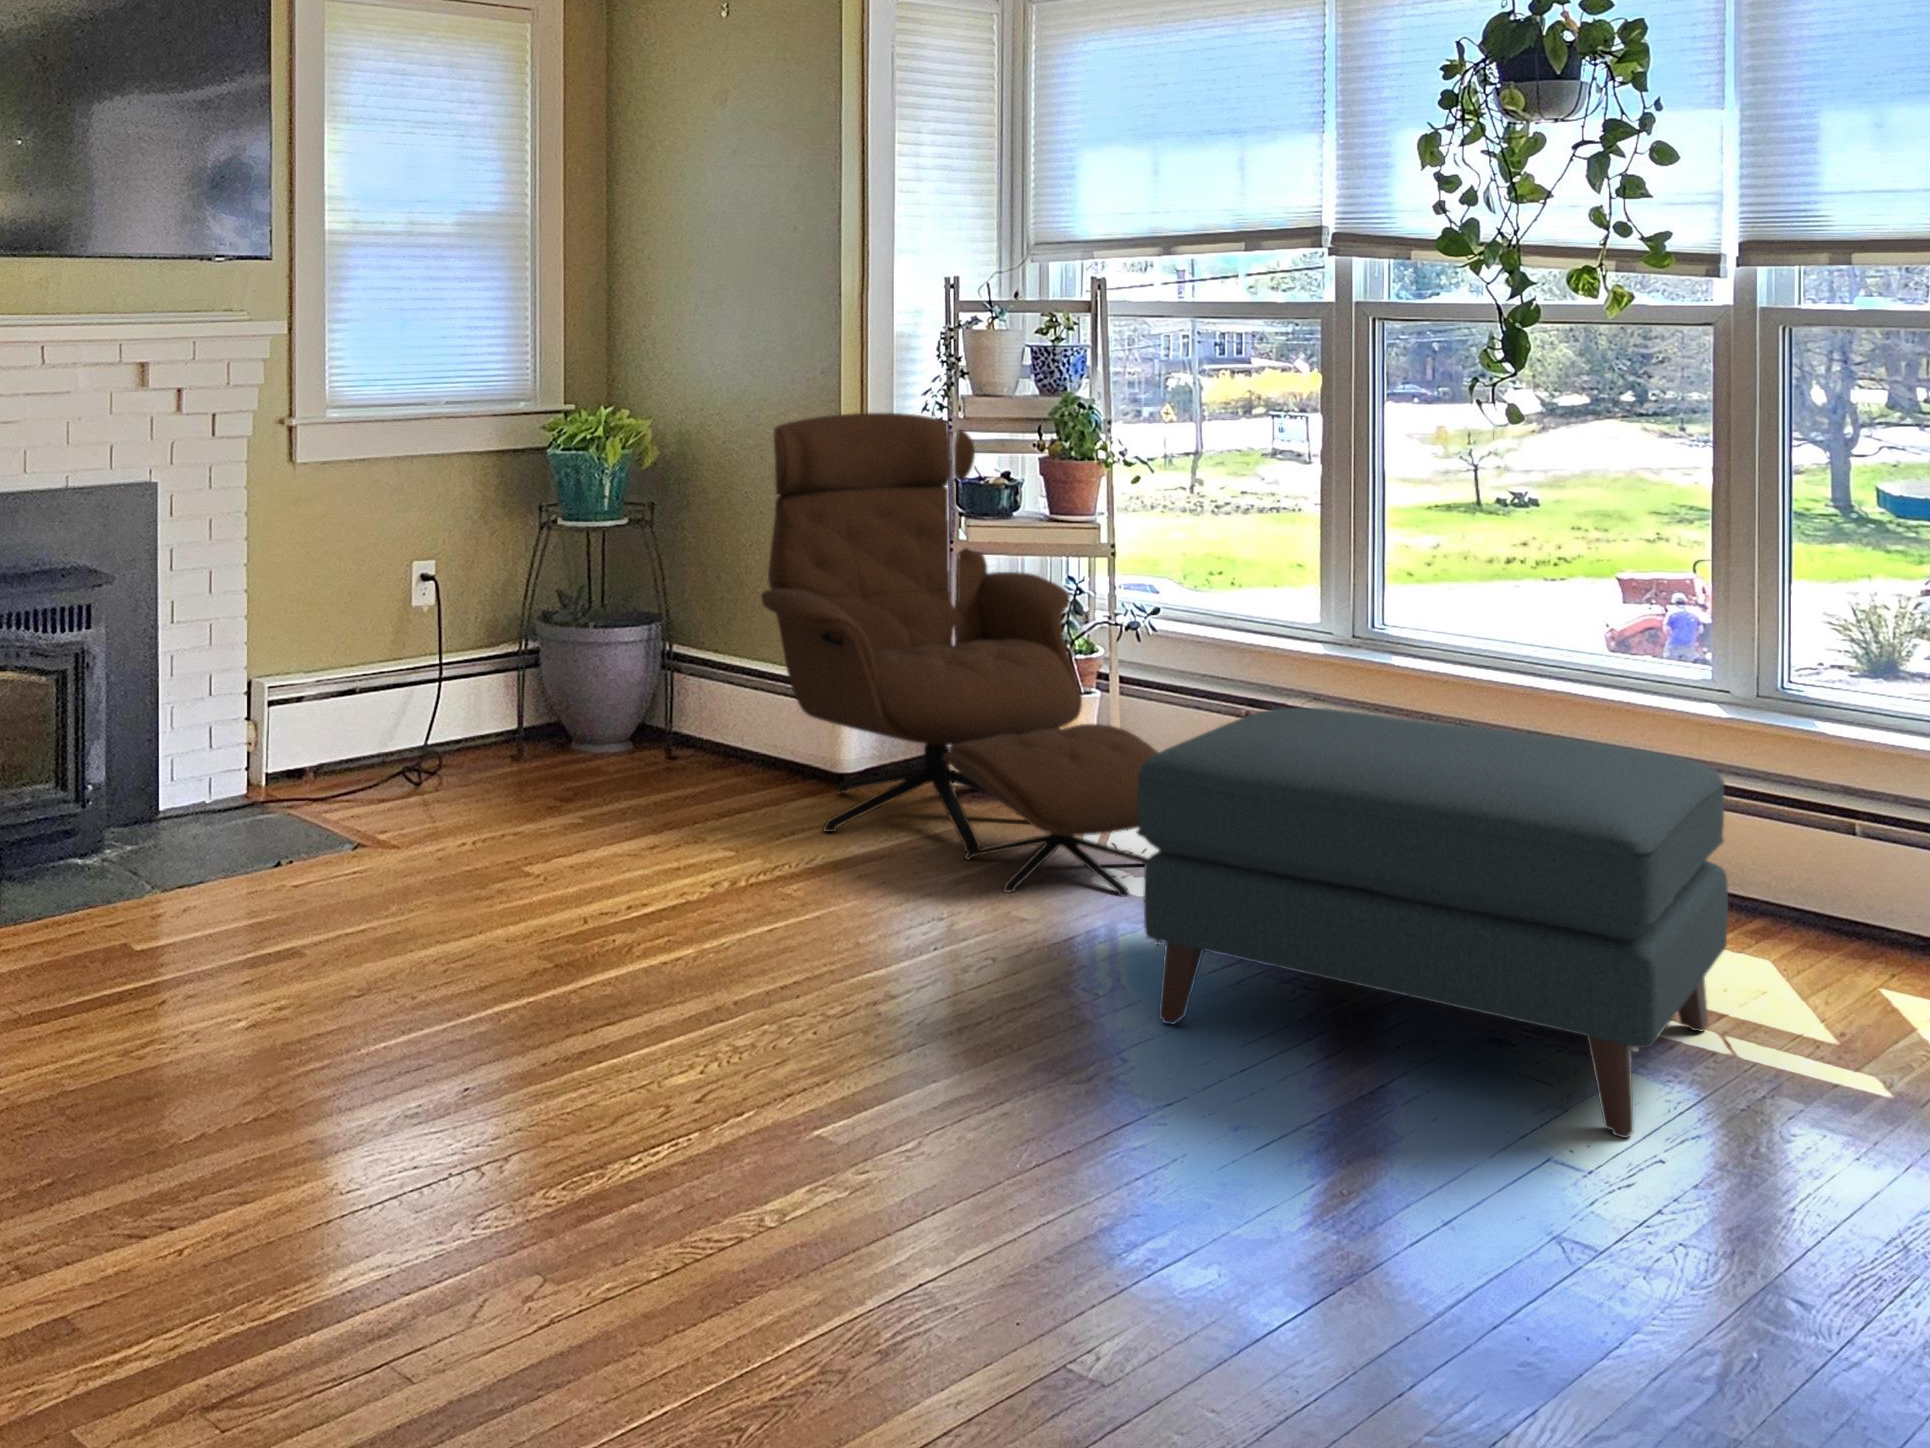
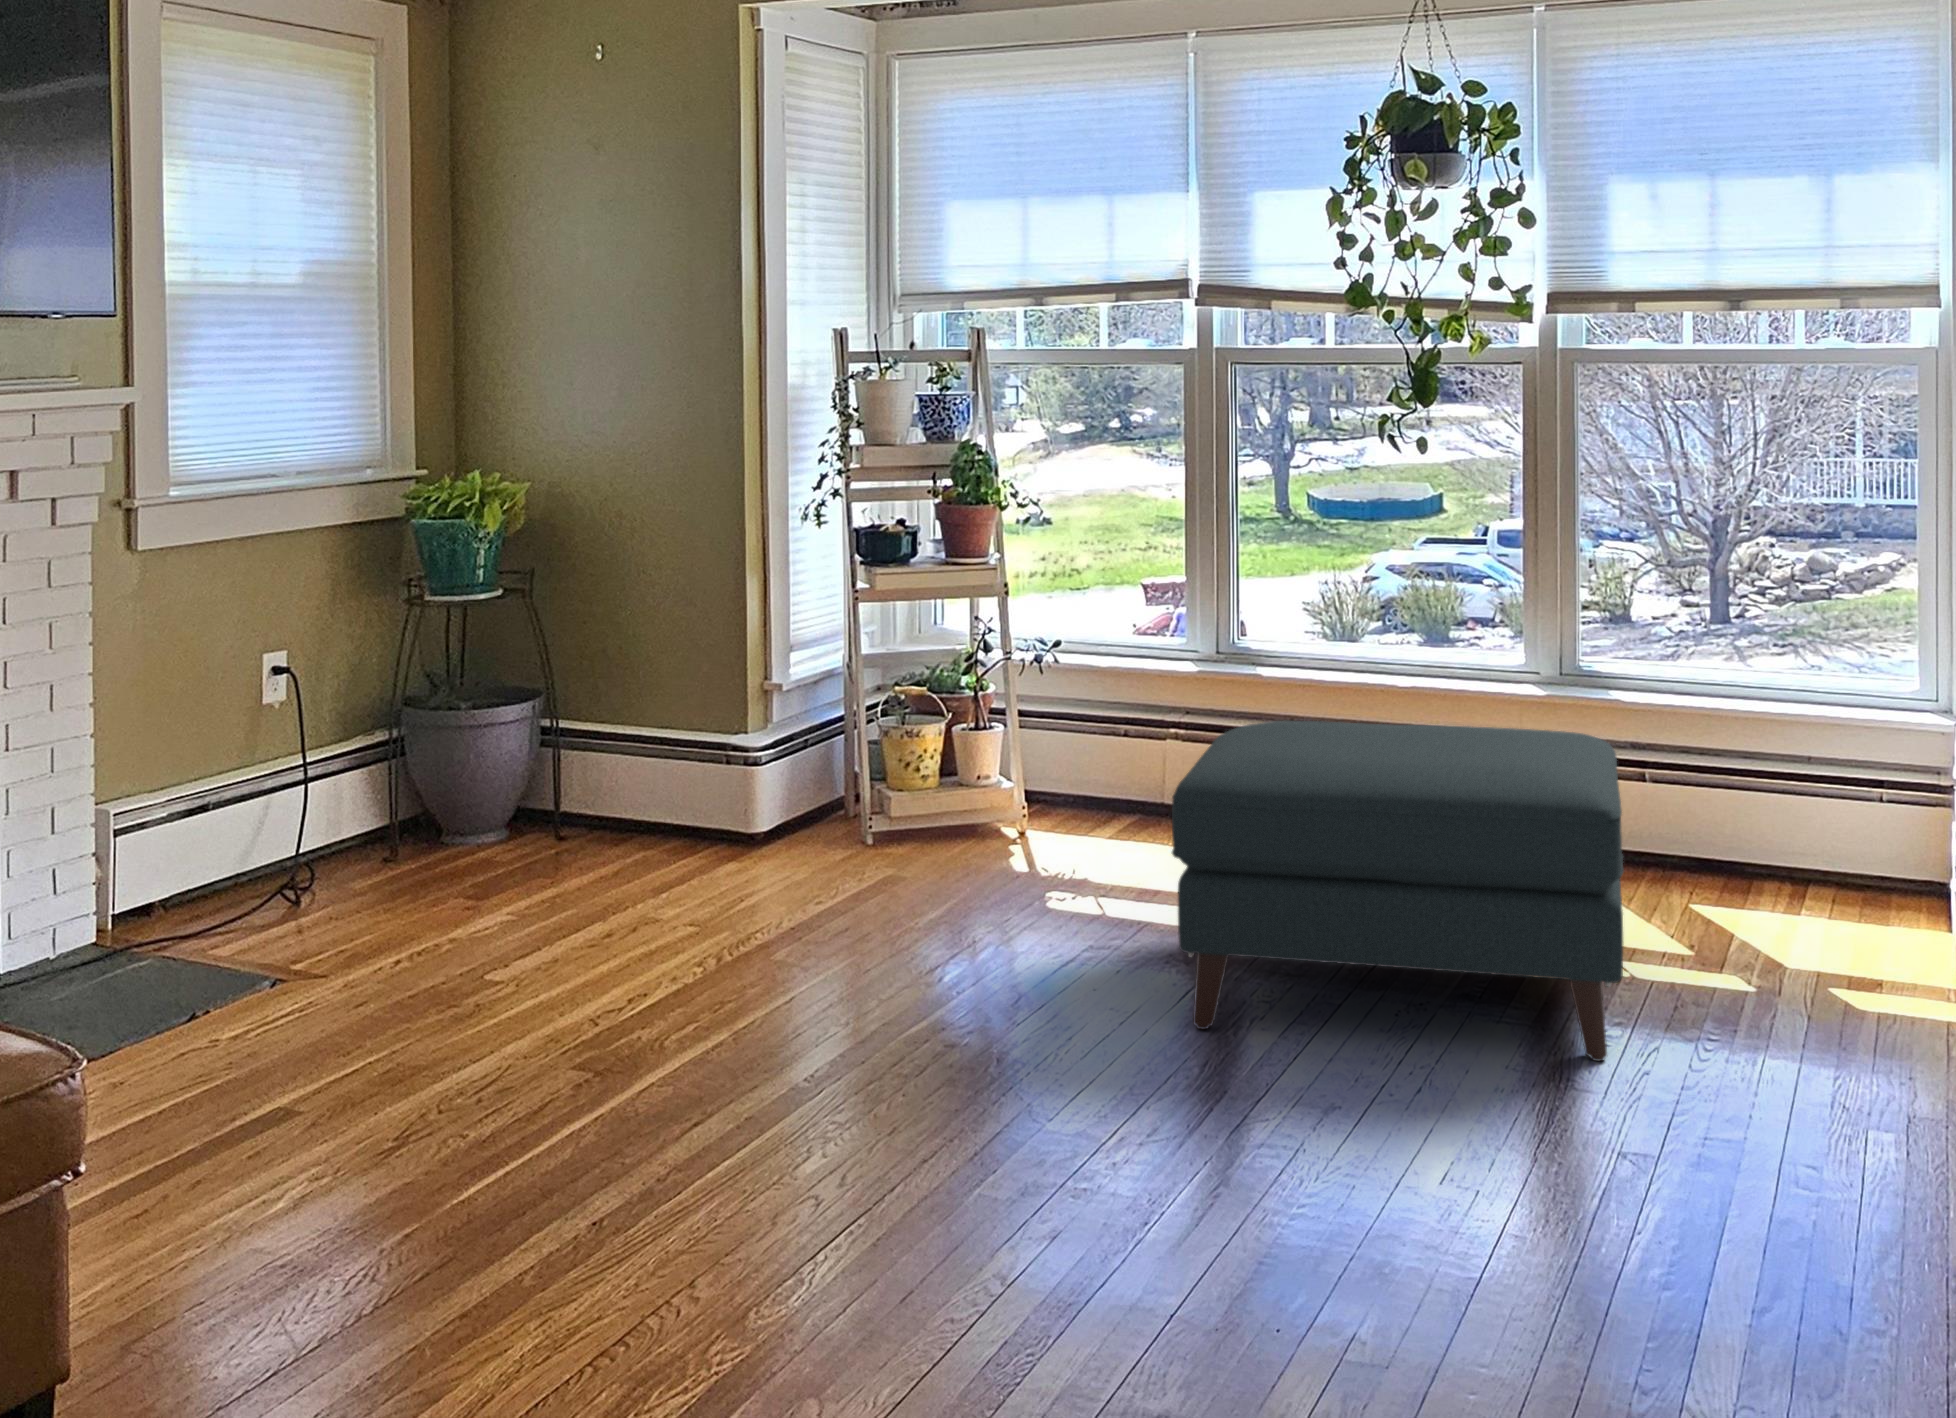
lounge chair: present [761,413,1158,897] -> none [689,465,1130,929]

